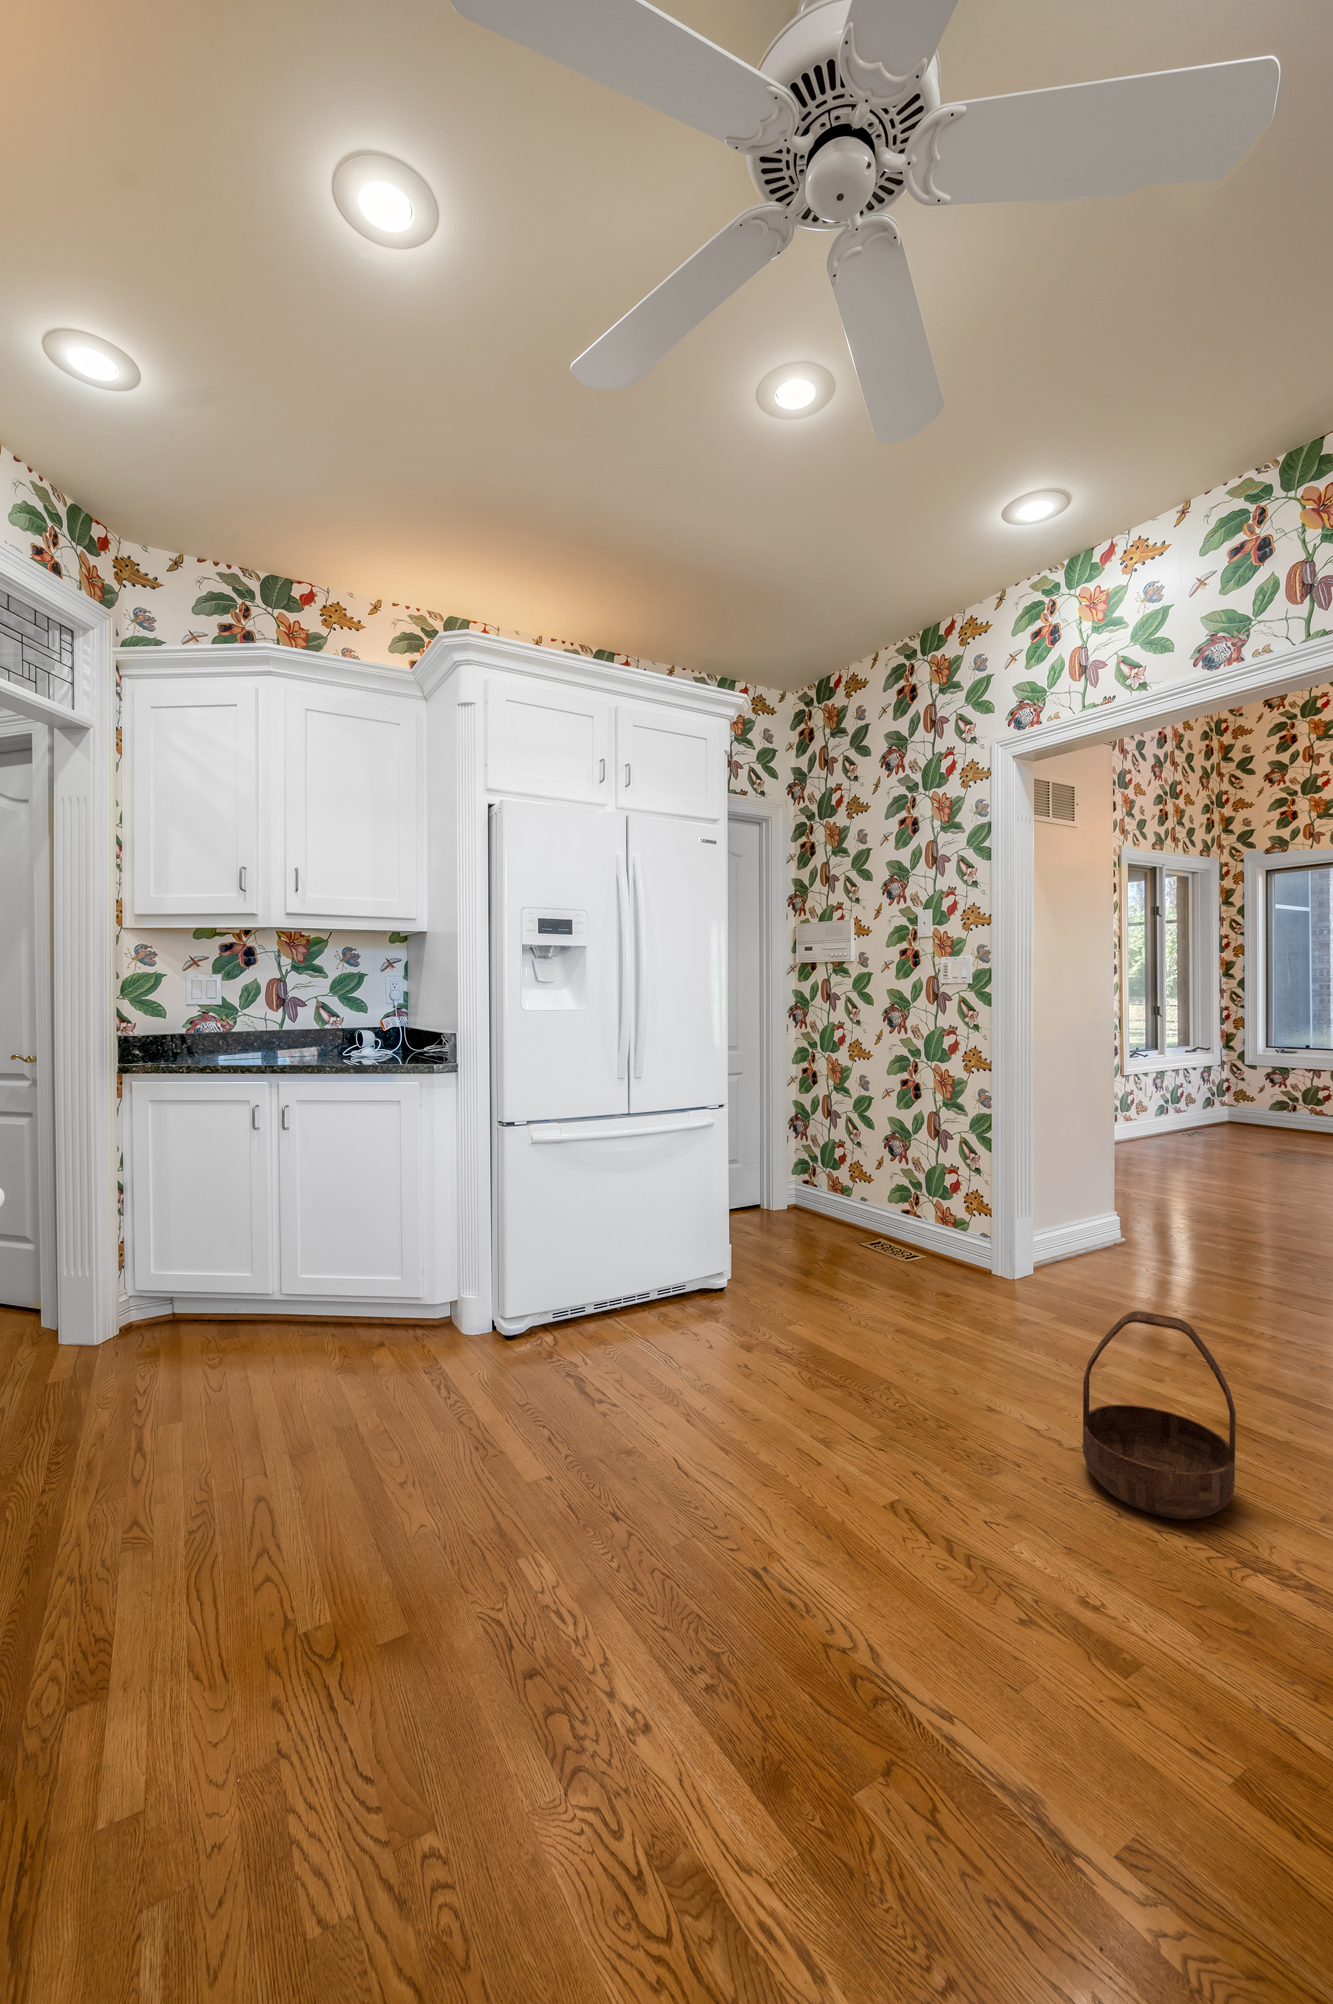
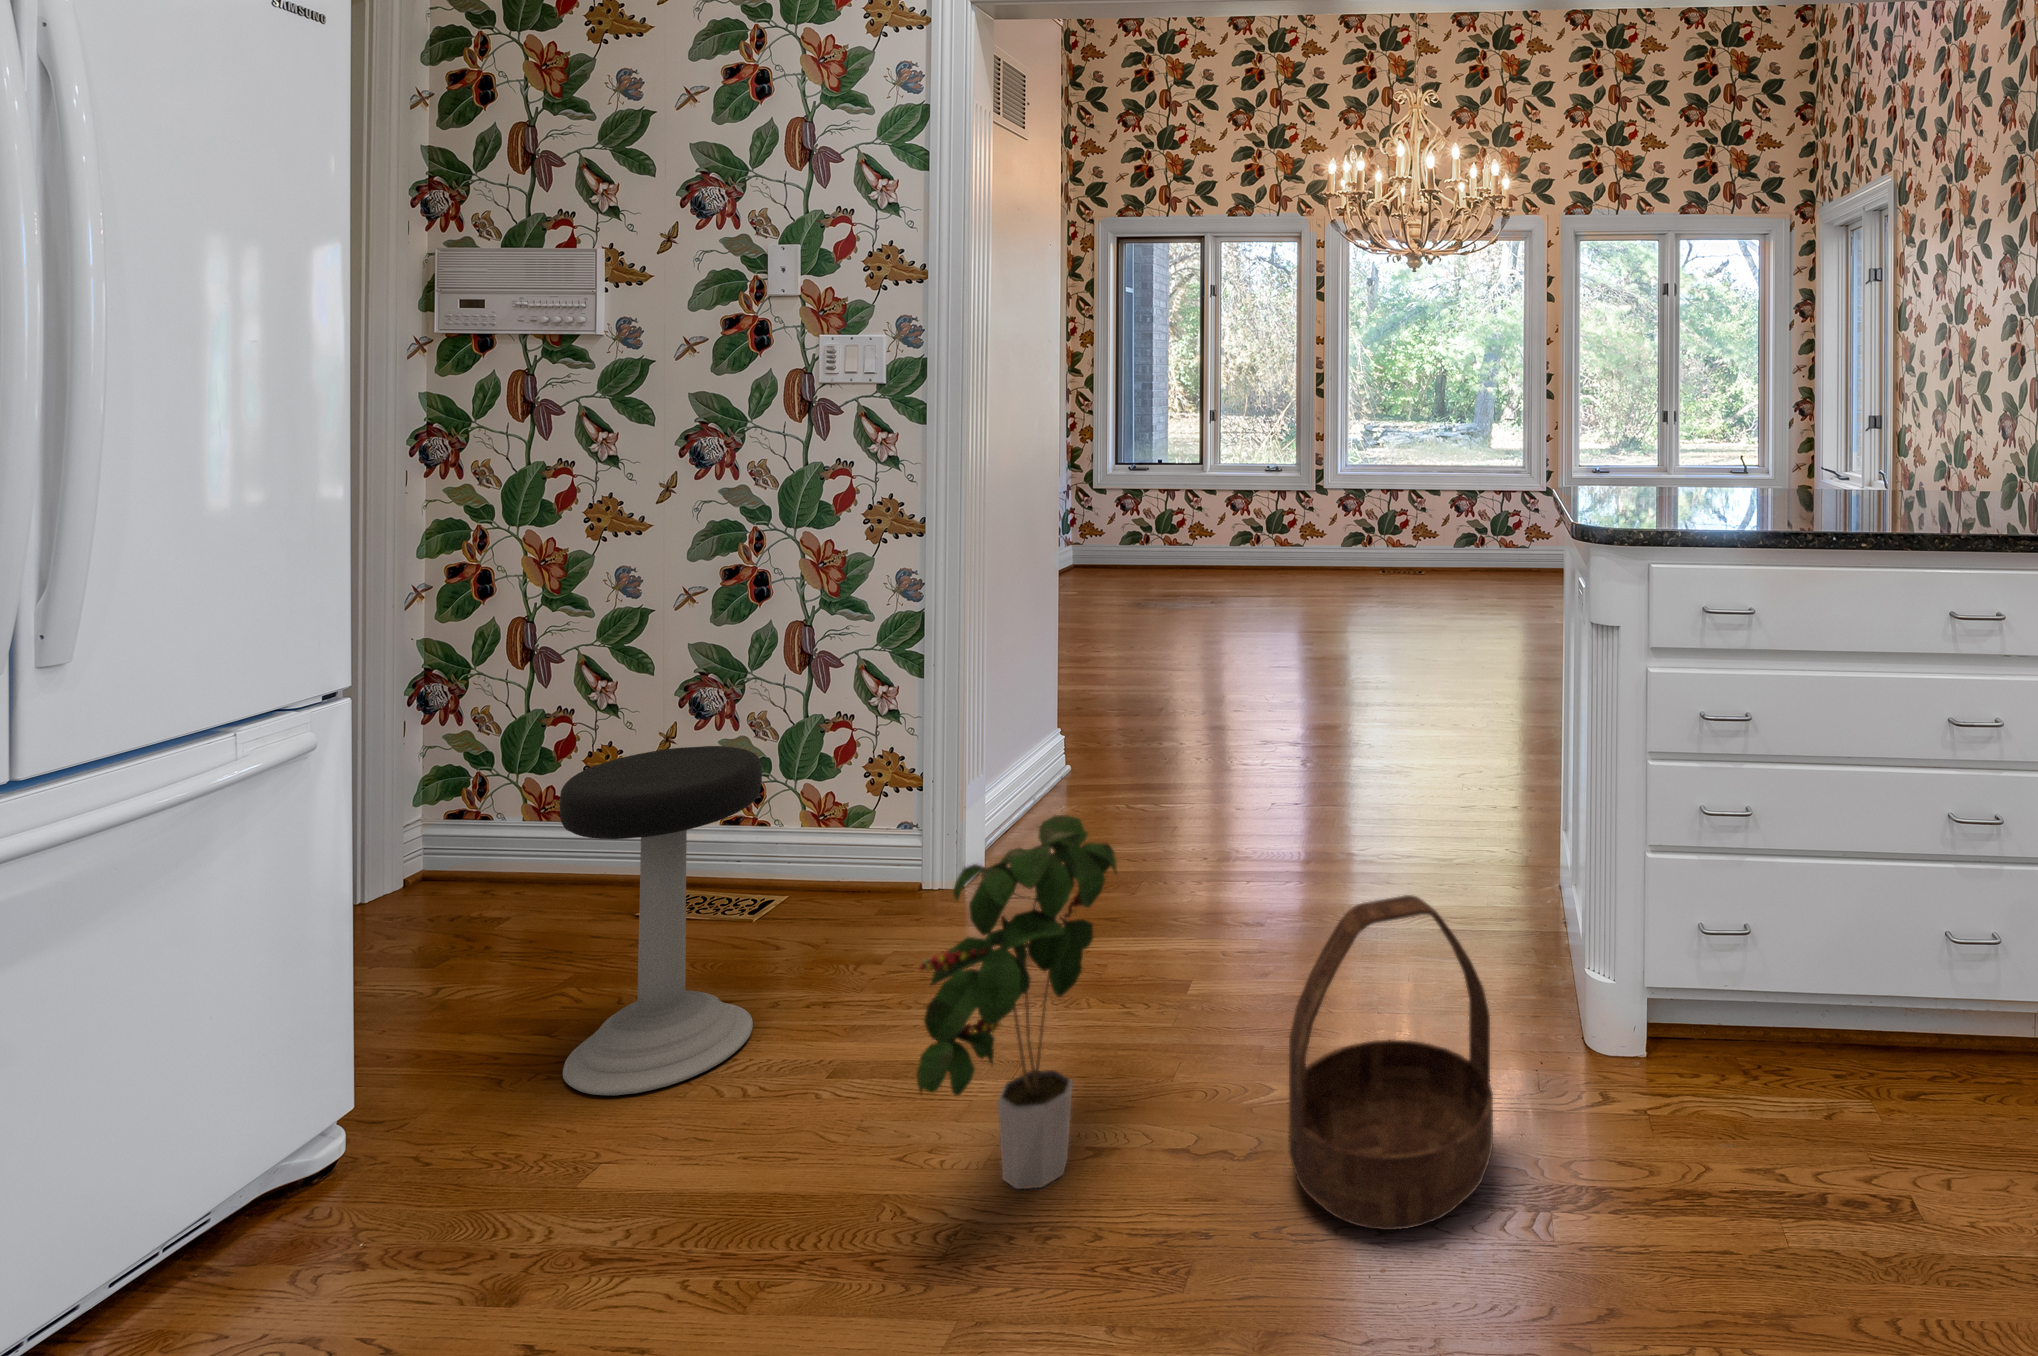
stool: none [802,1157,884,1306] -> present [560,746,762,1095]
potted plant: none [885,1218,1026,1403] -> present [917,815,1117,1189]

